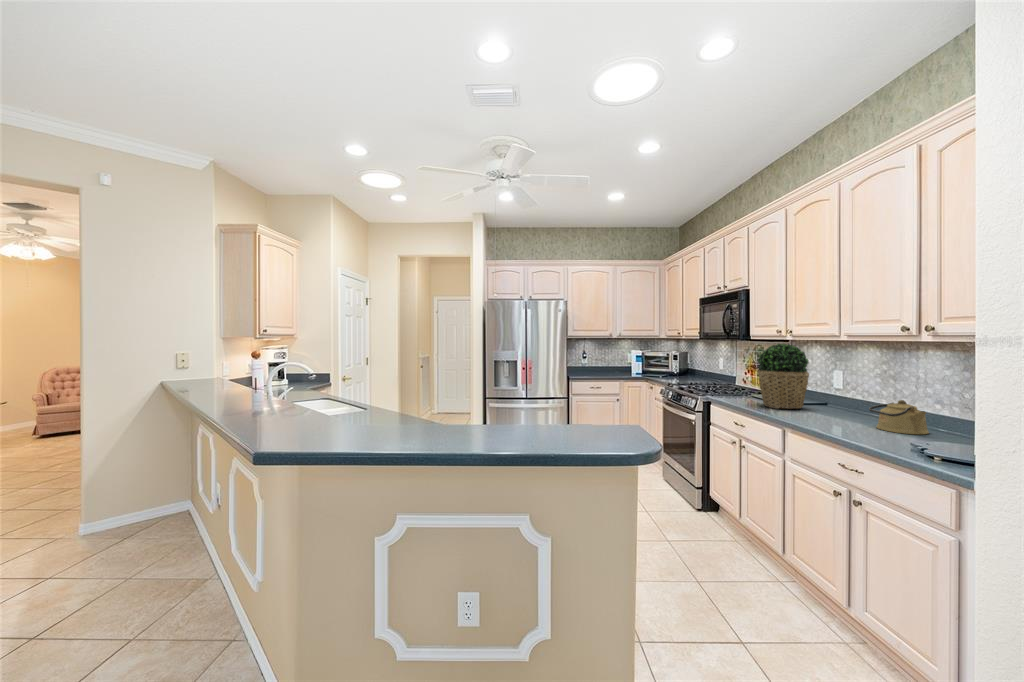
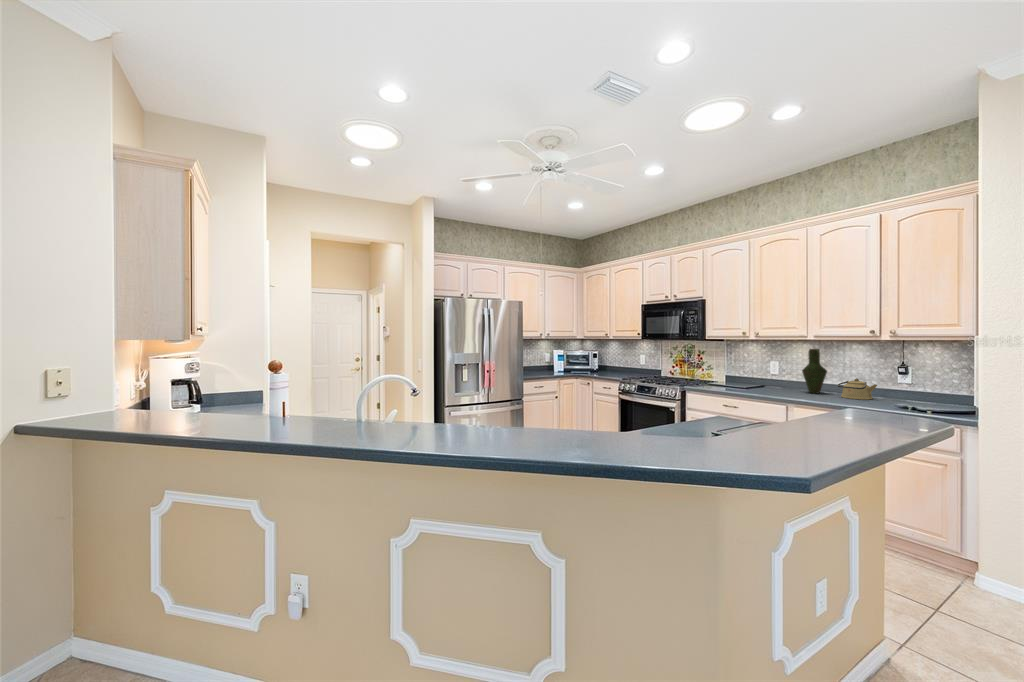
potted plant: present [758,344,809,409] -> none [740,343,777,391]
vase: none [839,353,879,419] -> present [802,349,827,393]

